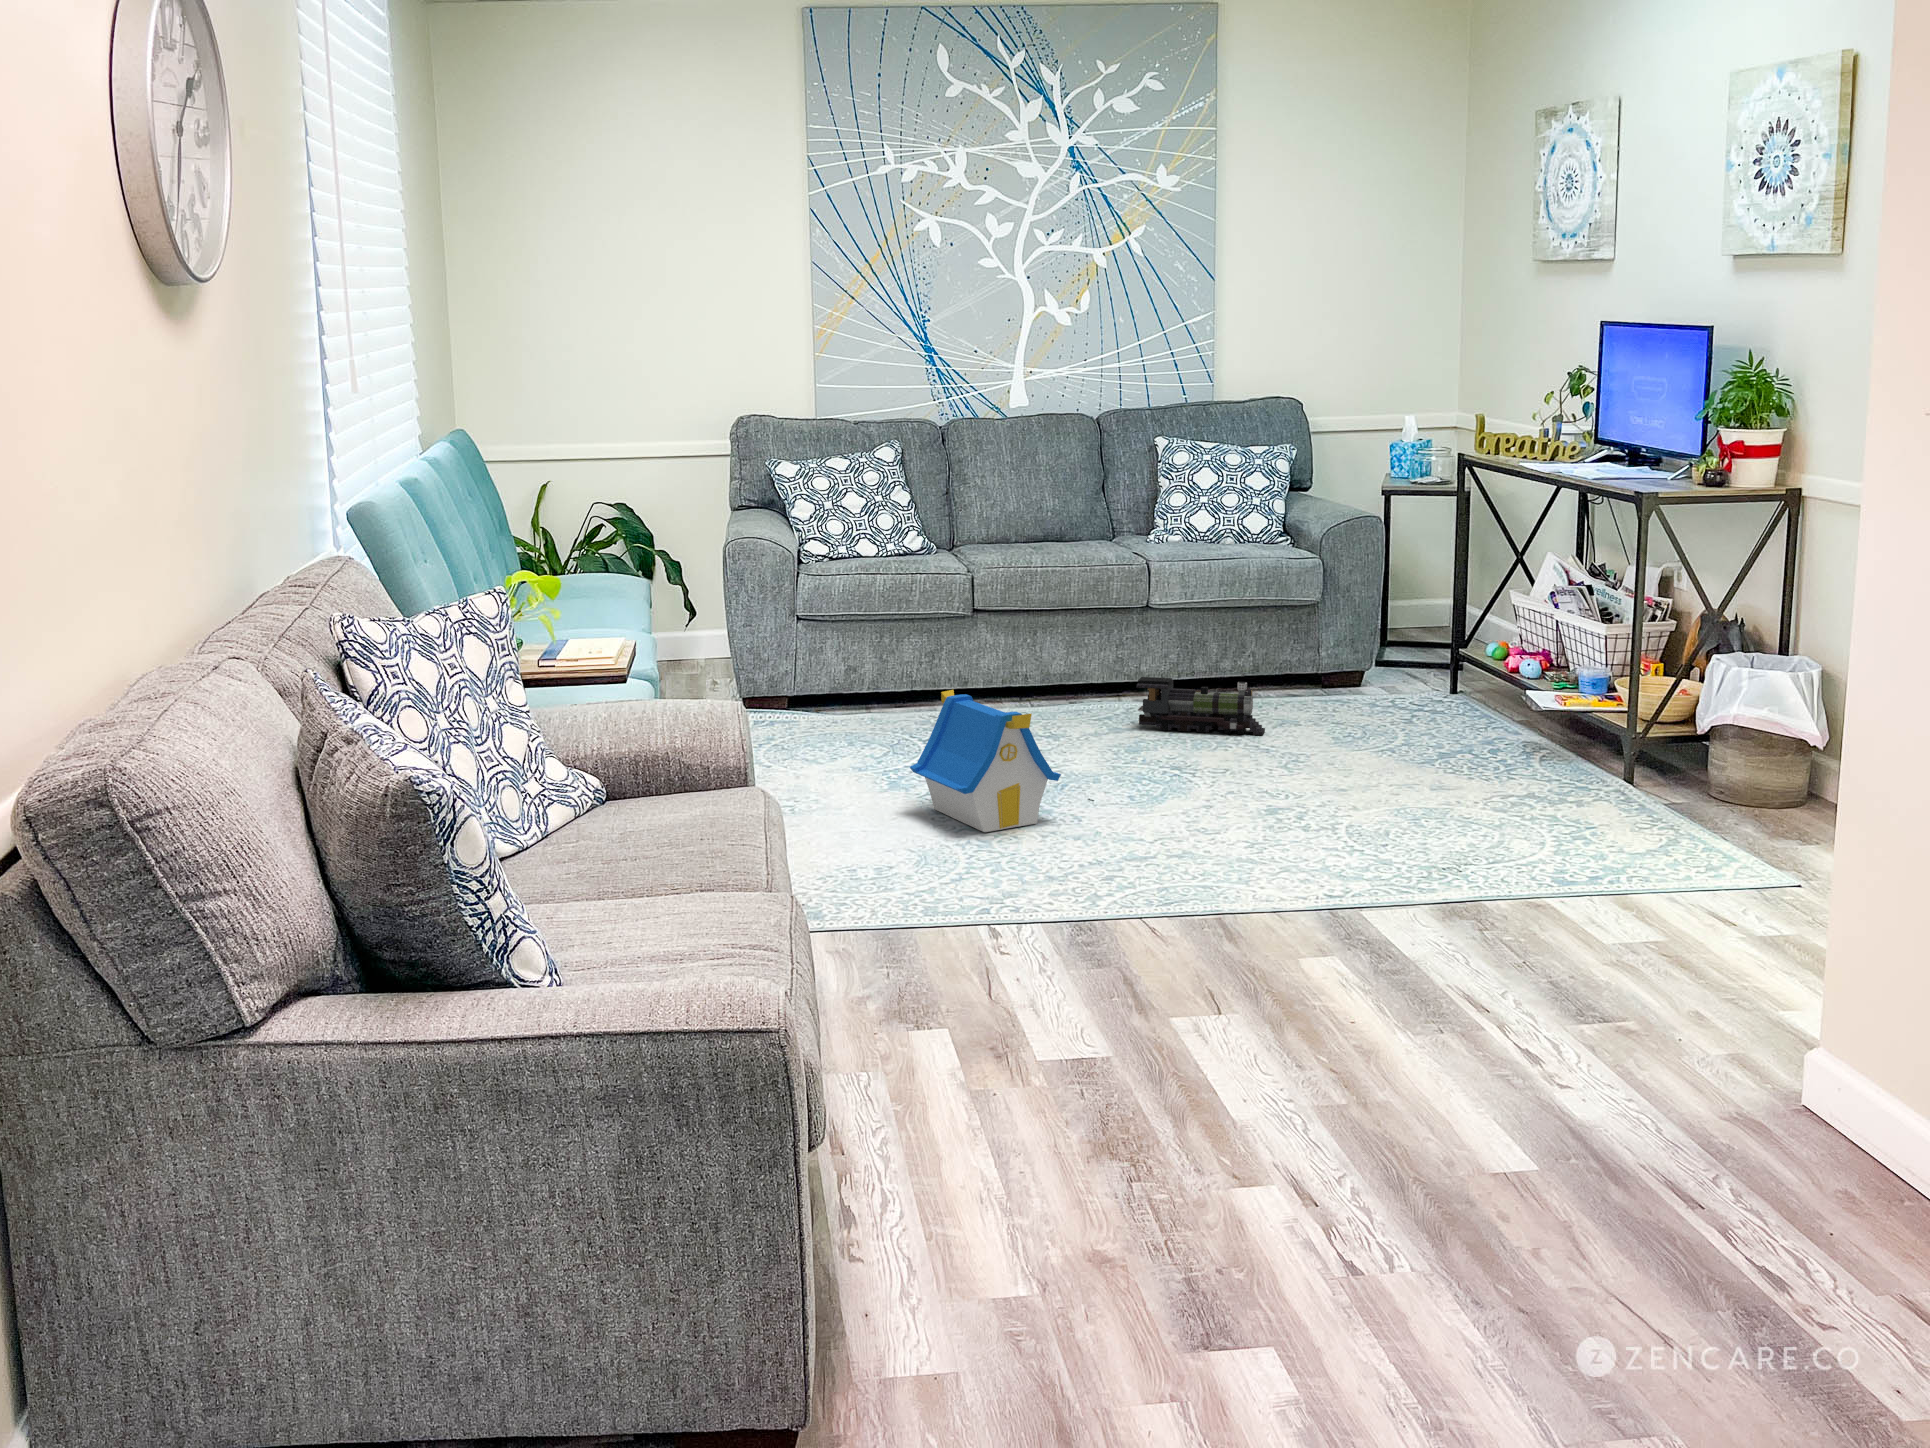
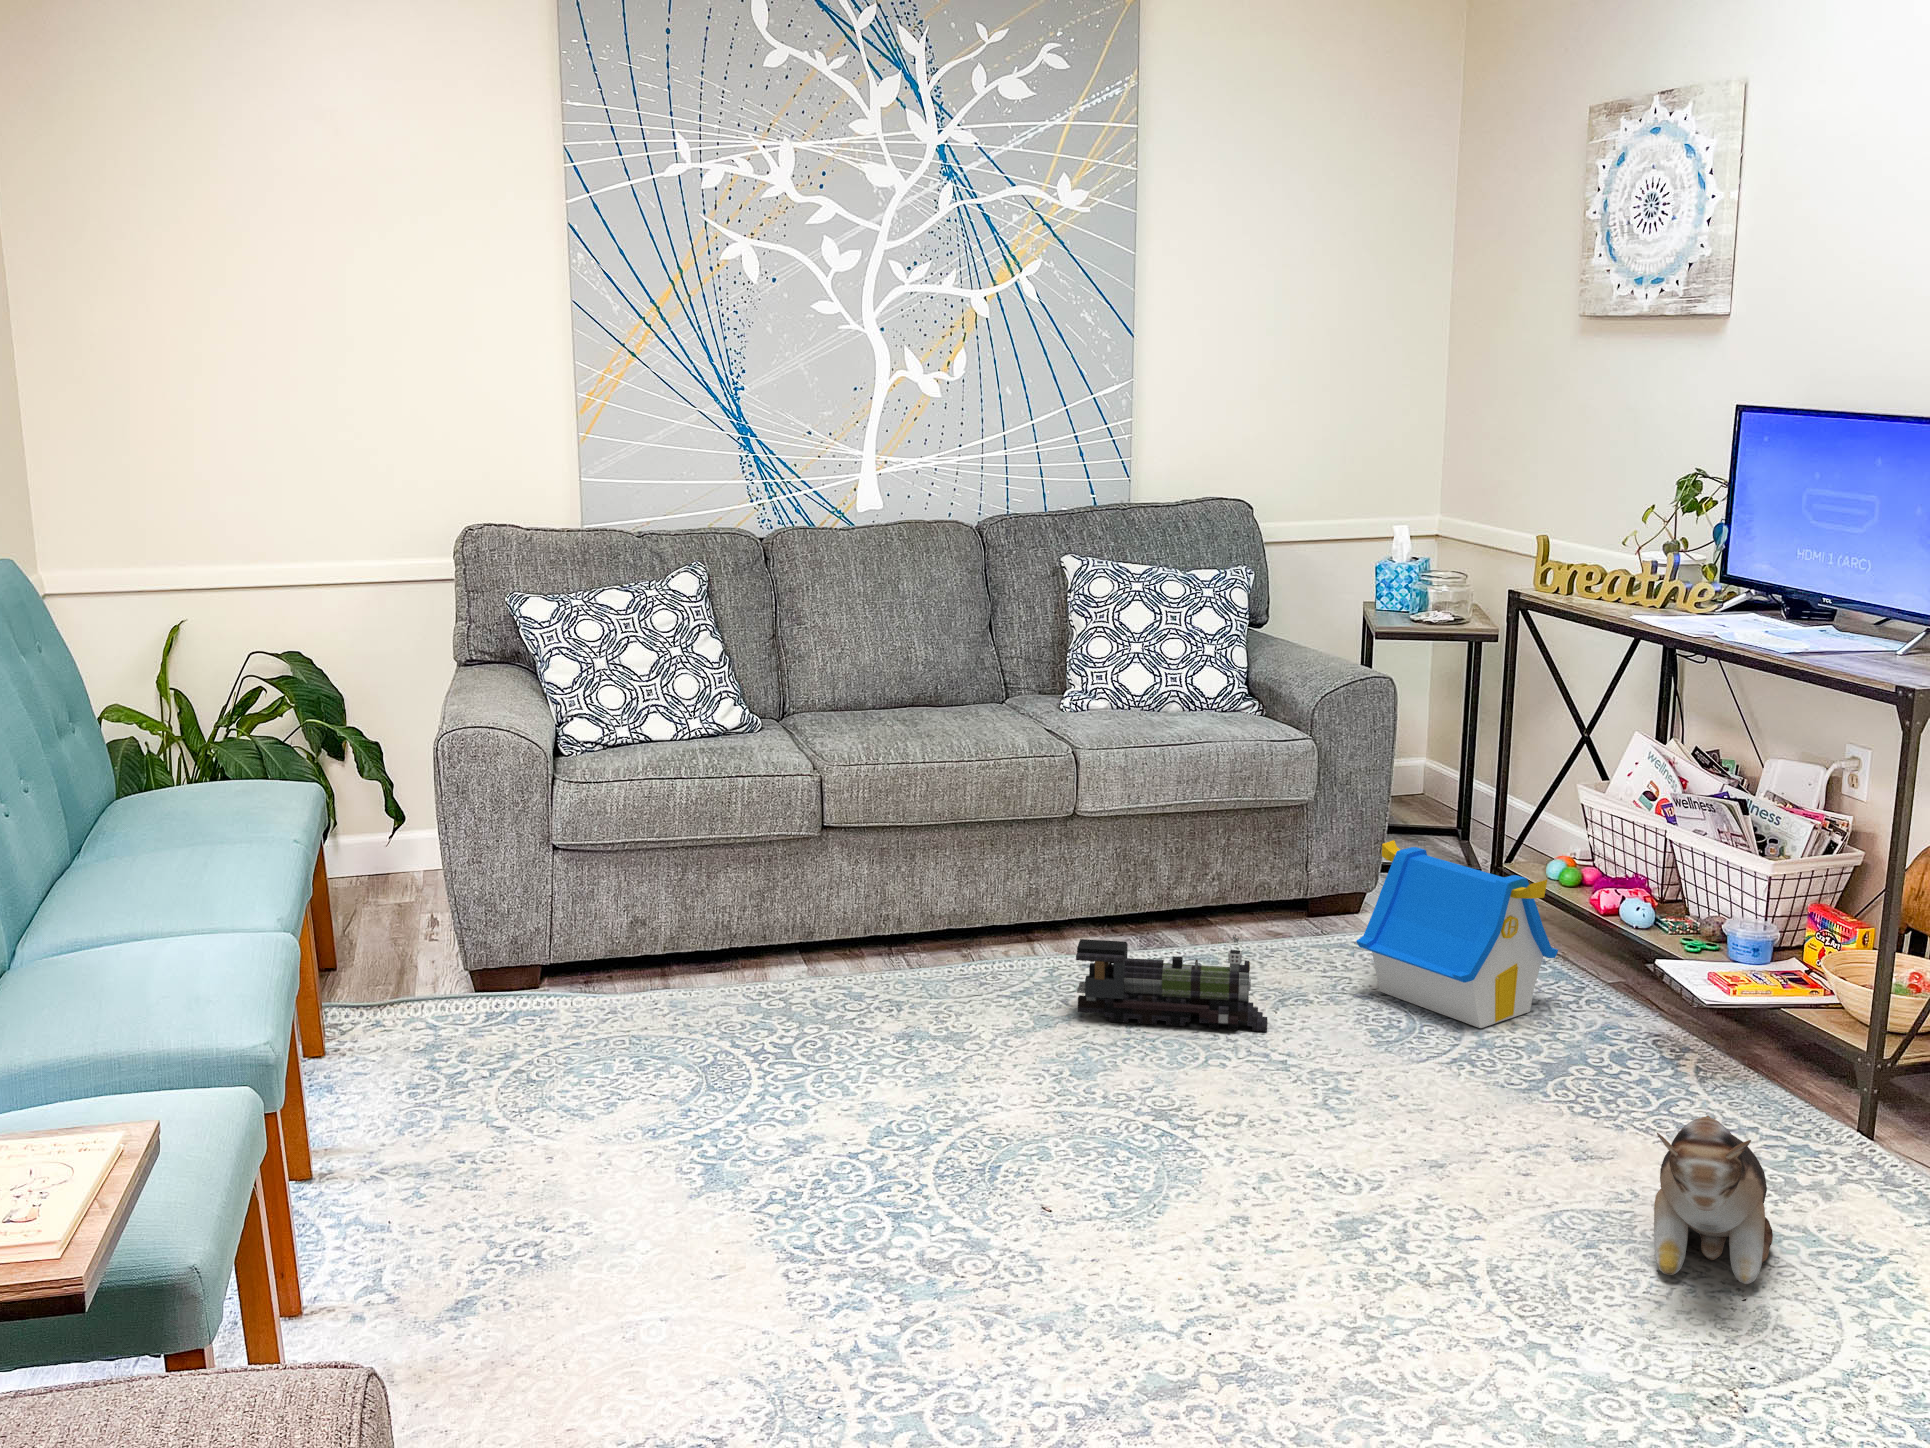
toy house: present [910,690,1061,832] -> present [1356,840,1558,1028]
plush toy: none [1442,725,1531,829] -> present [1654,1116,1773,1284]

